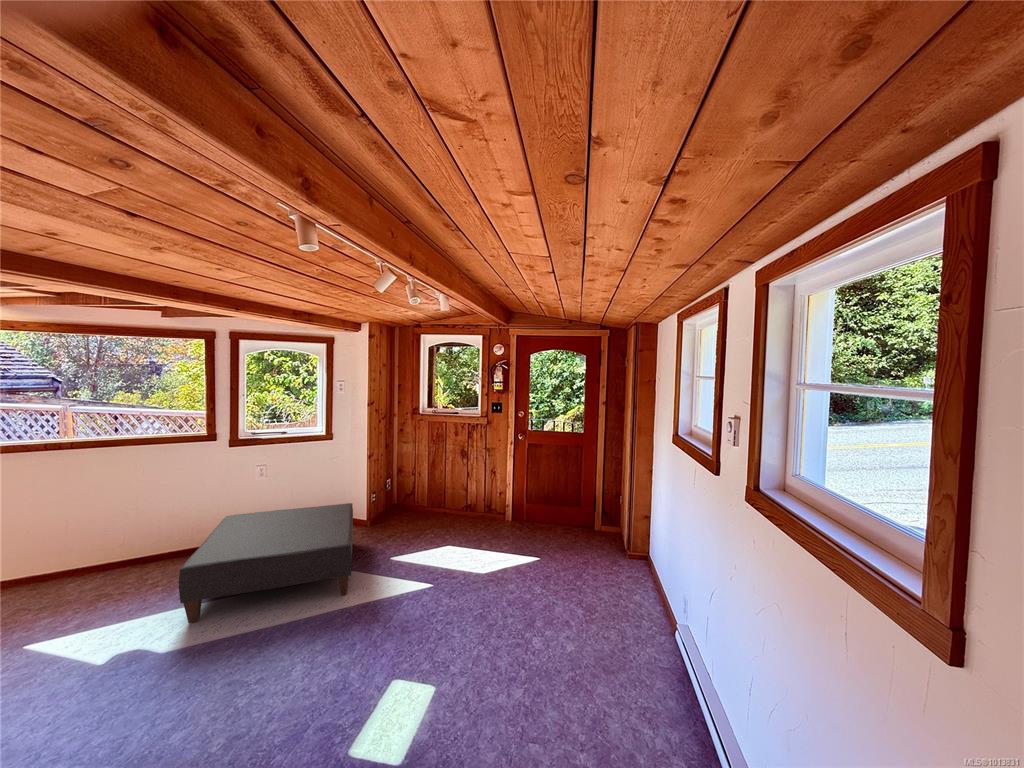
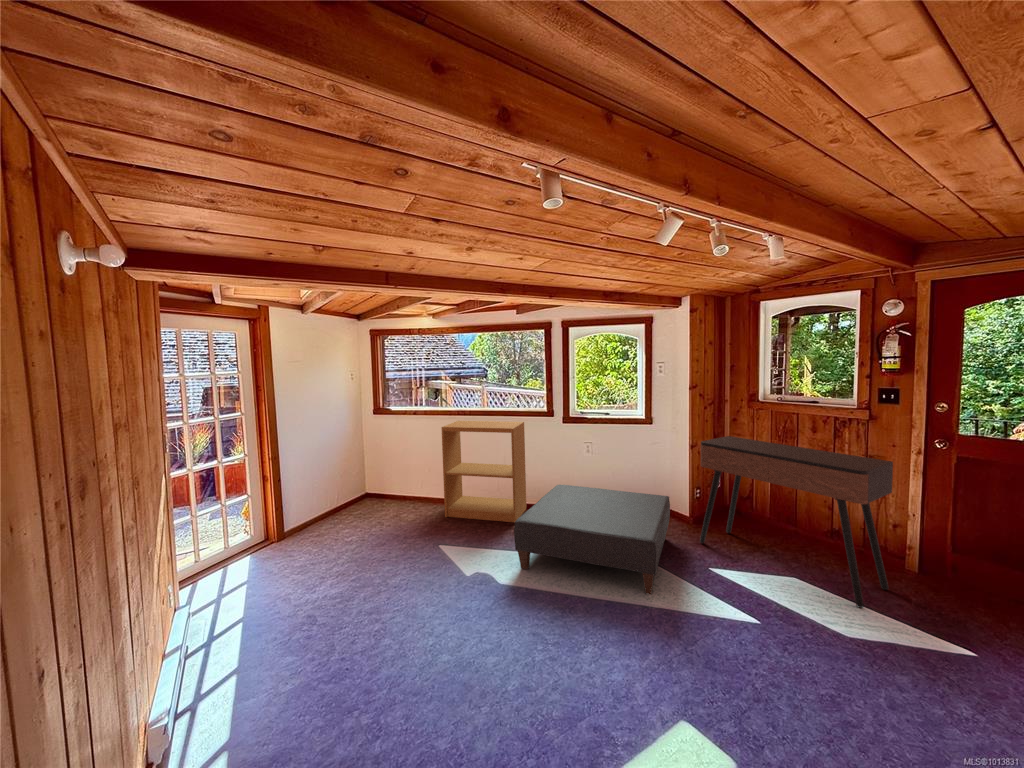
console table: none [379,443,502,551] -> present [700,436,893,608]
bookshelf: none [22,450,176,601] -> present [442,421,526,522]

